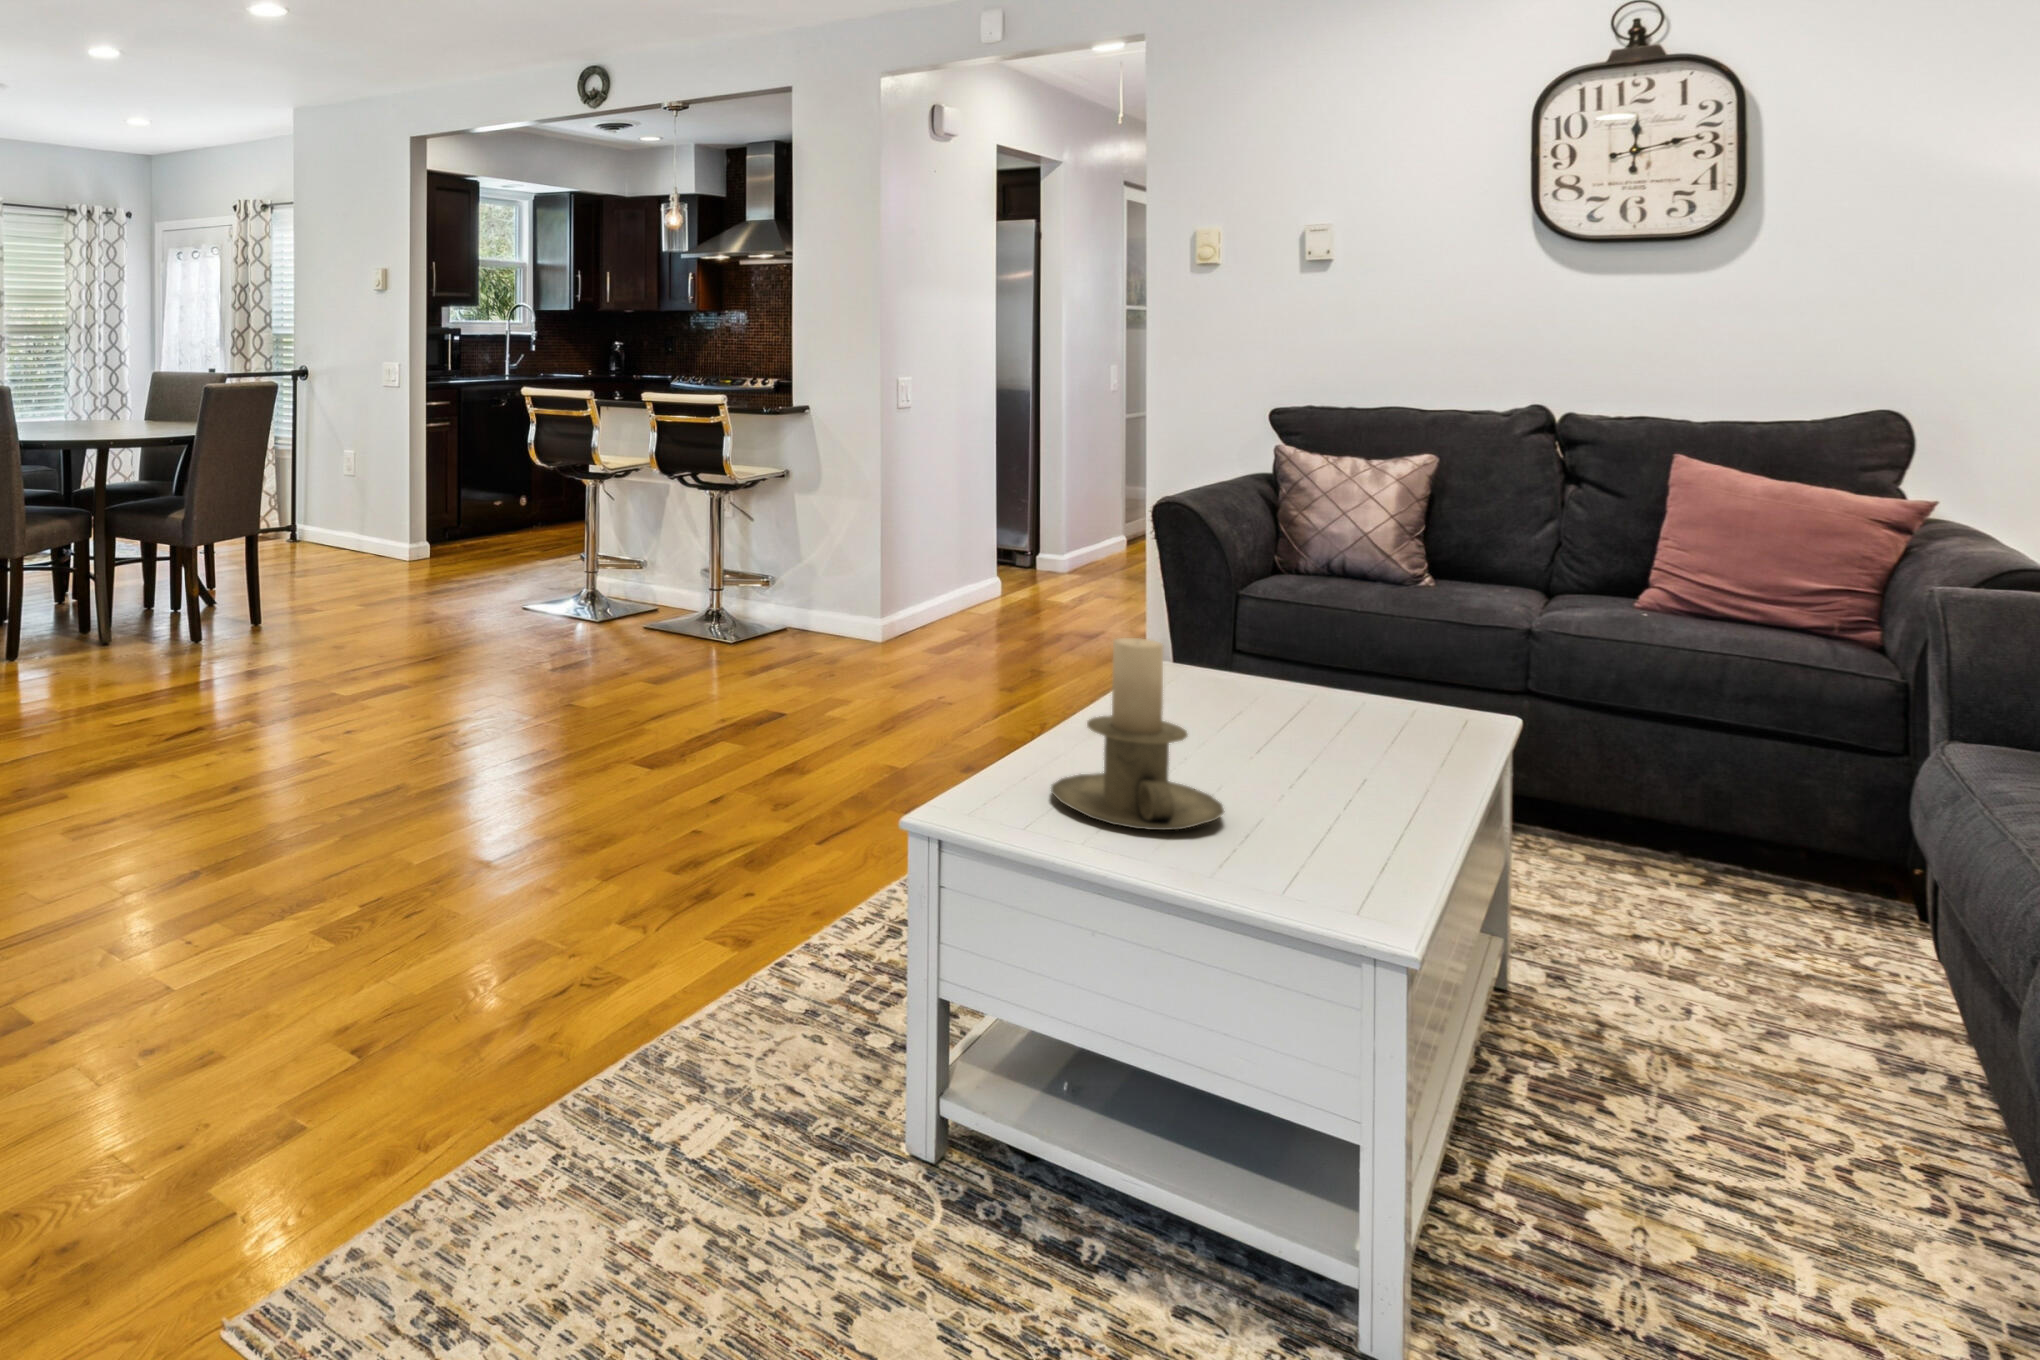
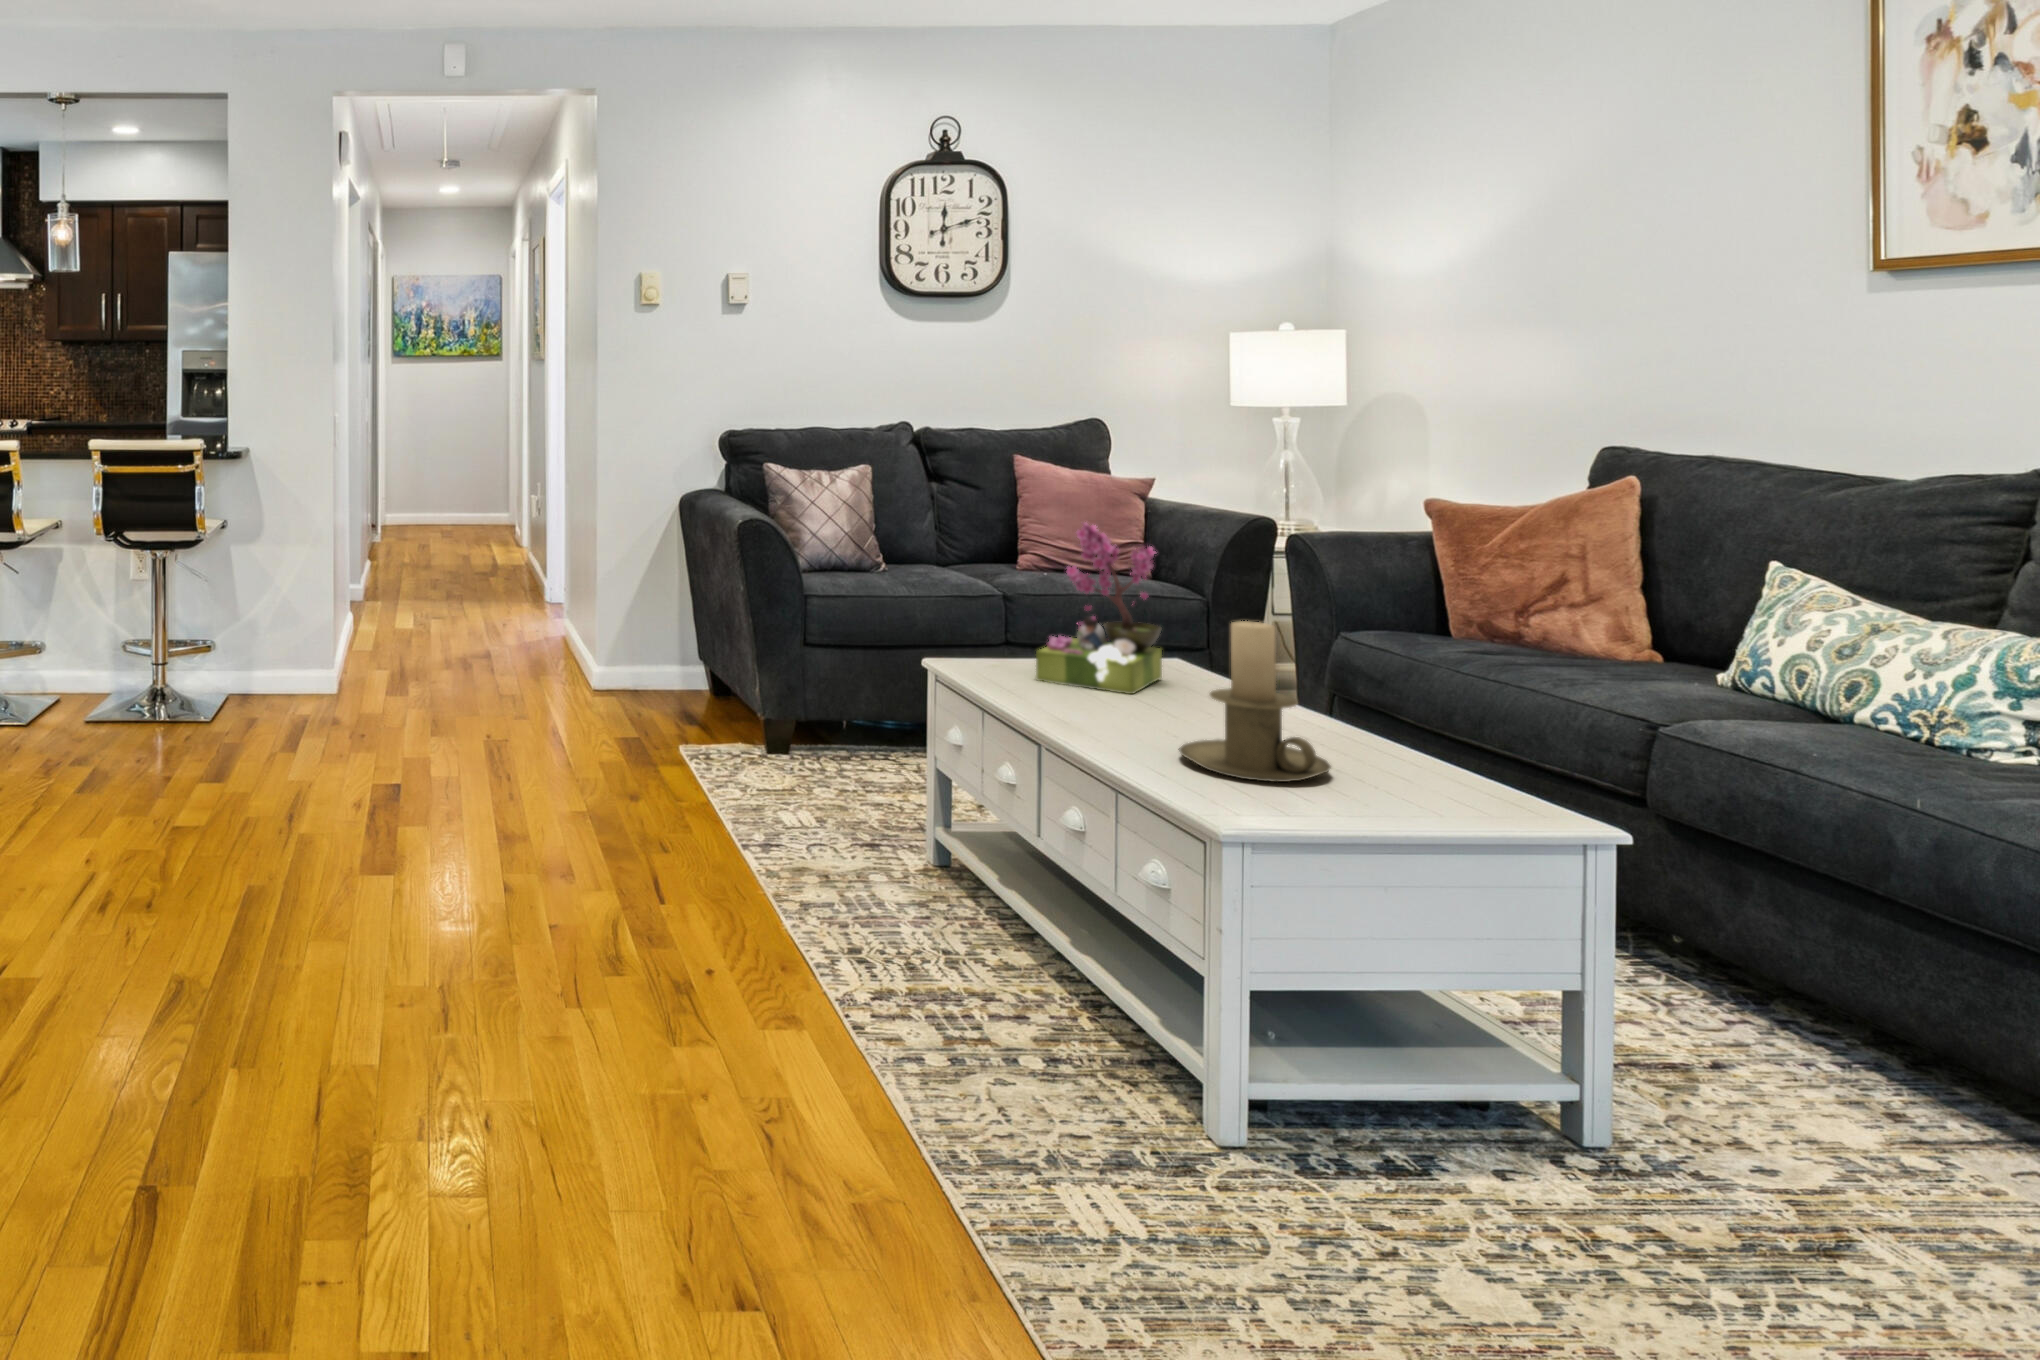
flower arrangement: none [1211,526,1391,739] -> present [1036,523,1162,694]

